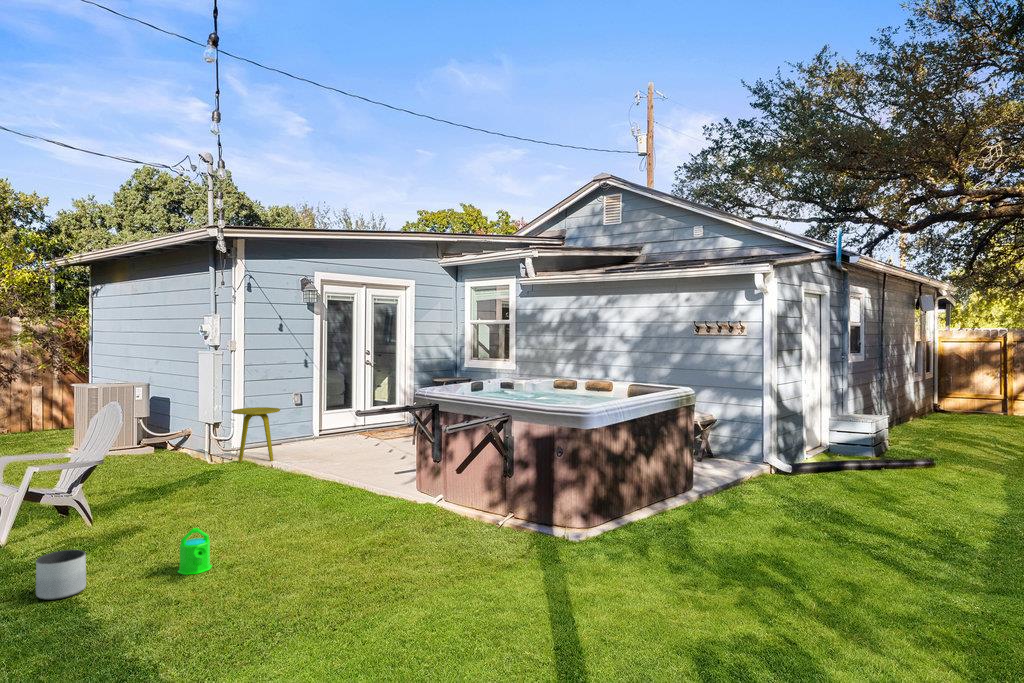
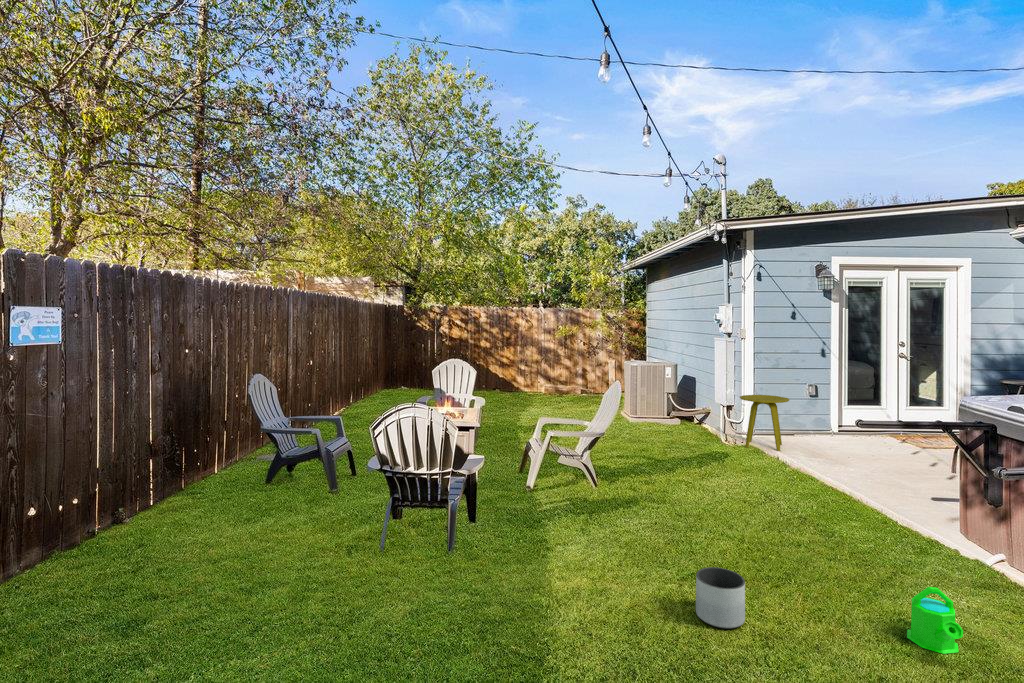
watering can: present [177,528,212,575] -> present [907,587,963,654]
planter: present [36,550,86,600] -> present [696,567,745,629]

